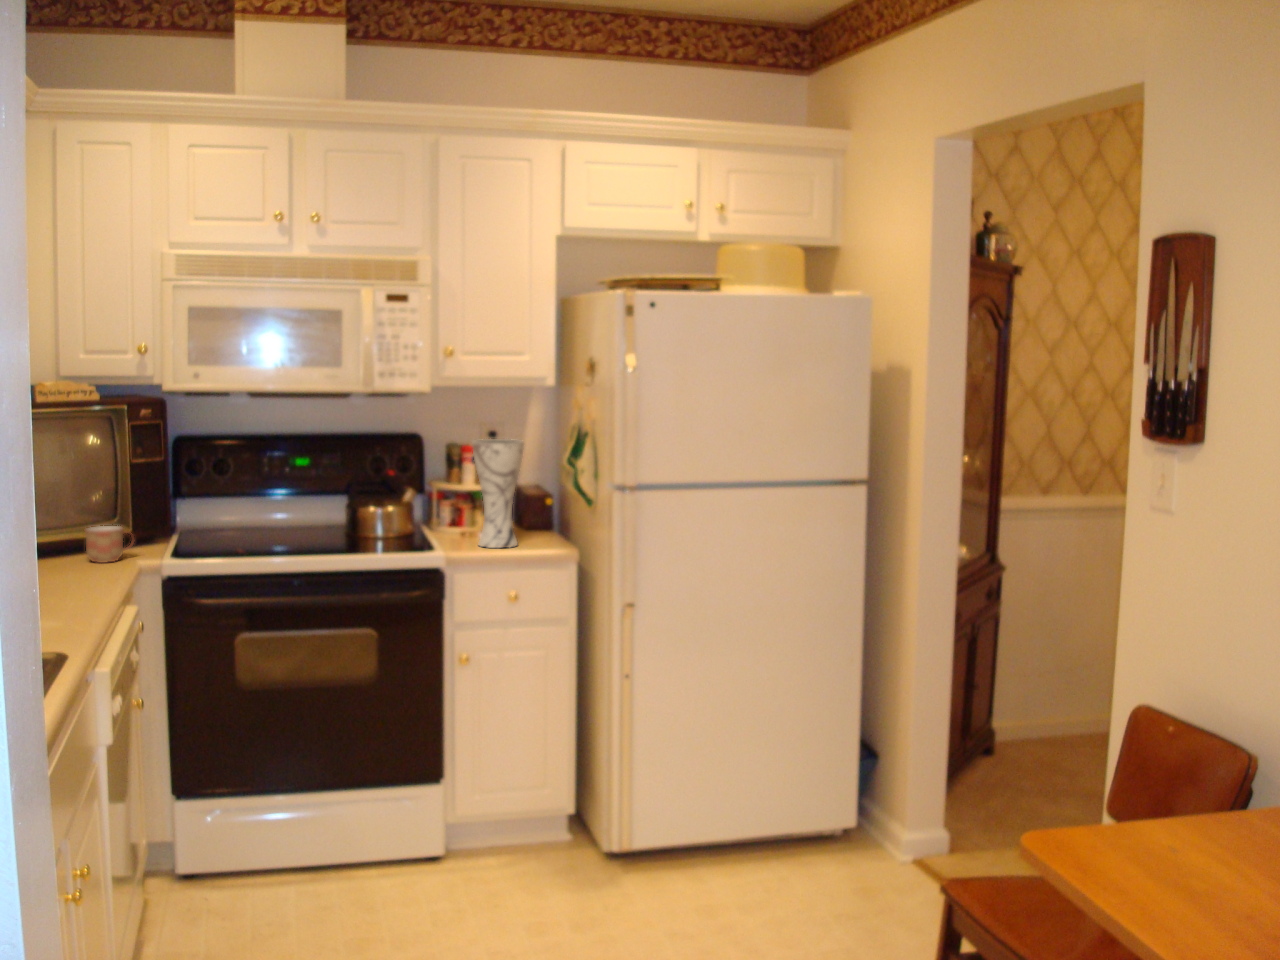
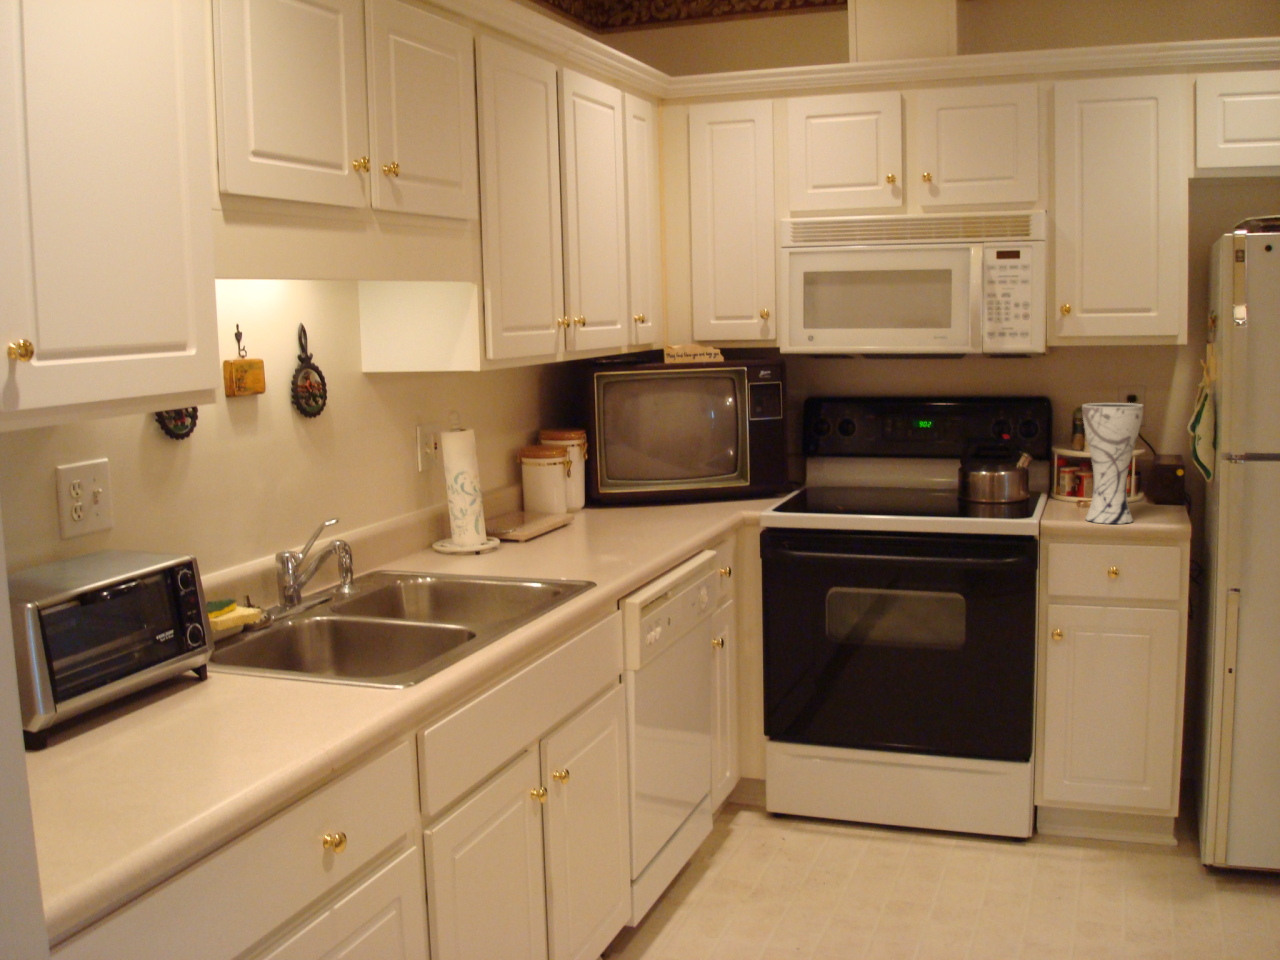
mug: present [85,526,133,563] -> none [702,478,744,511]

